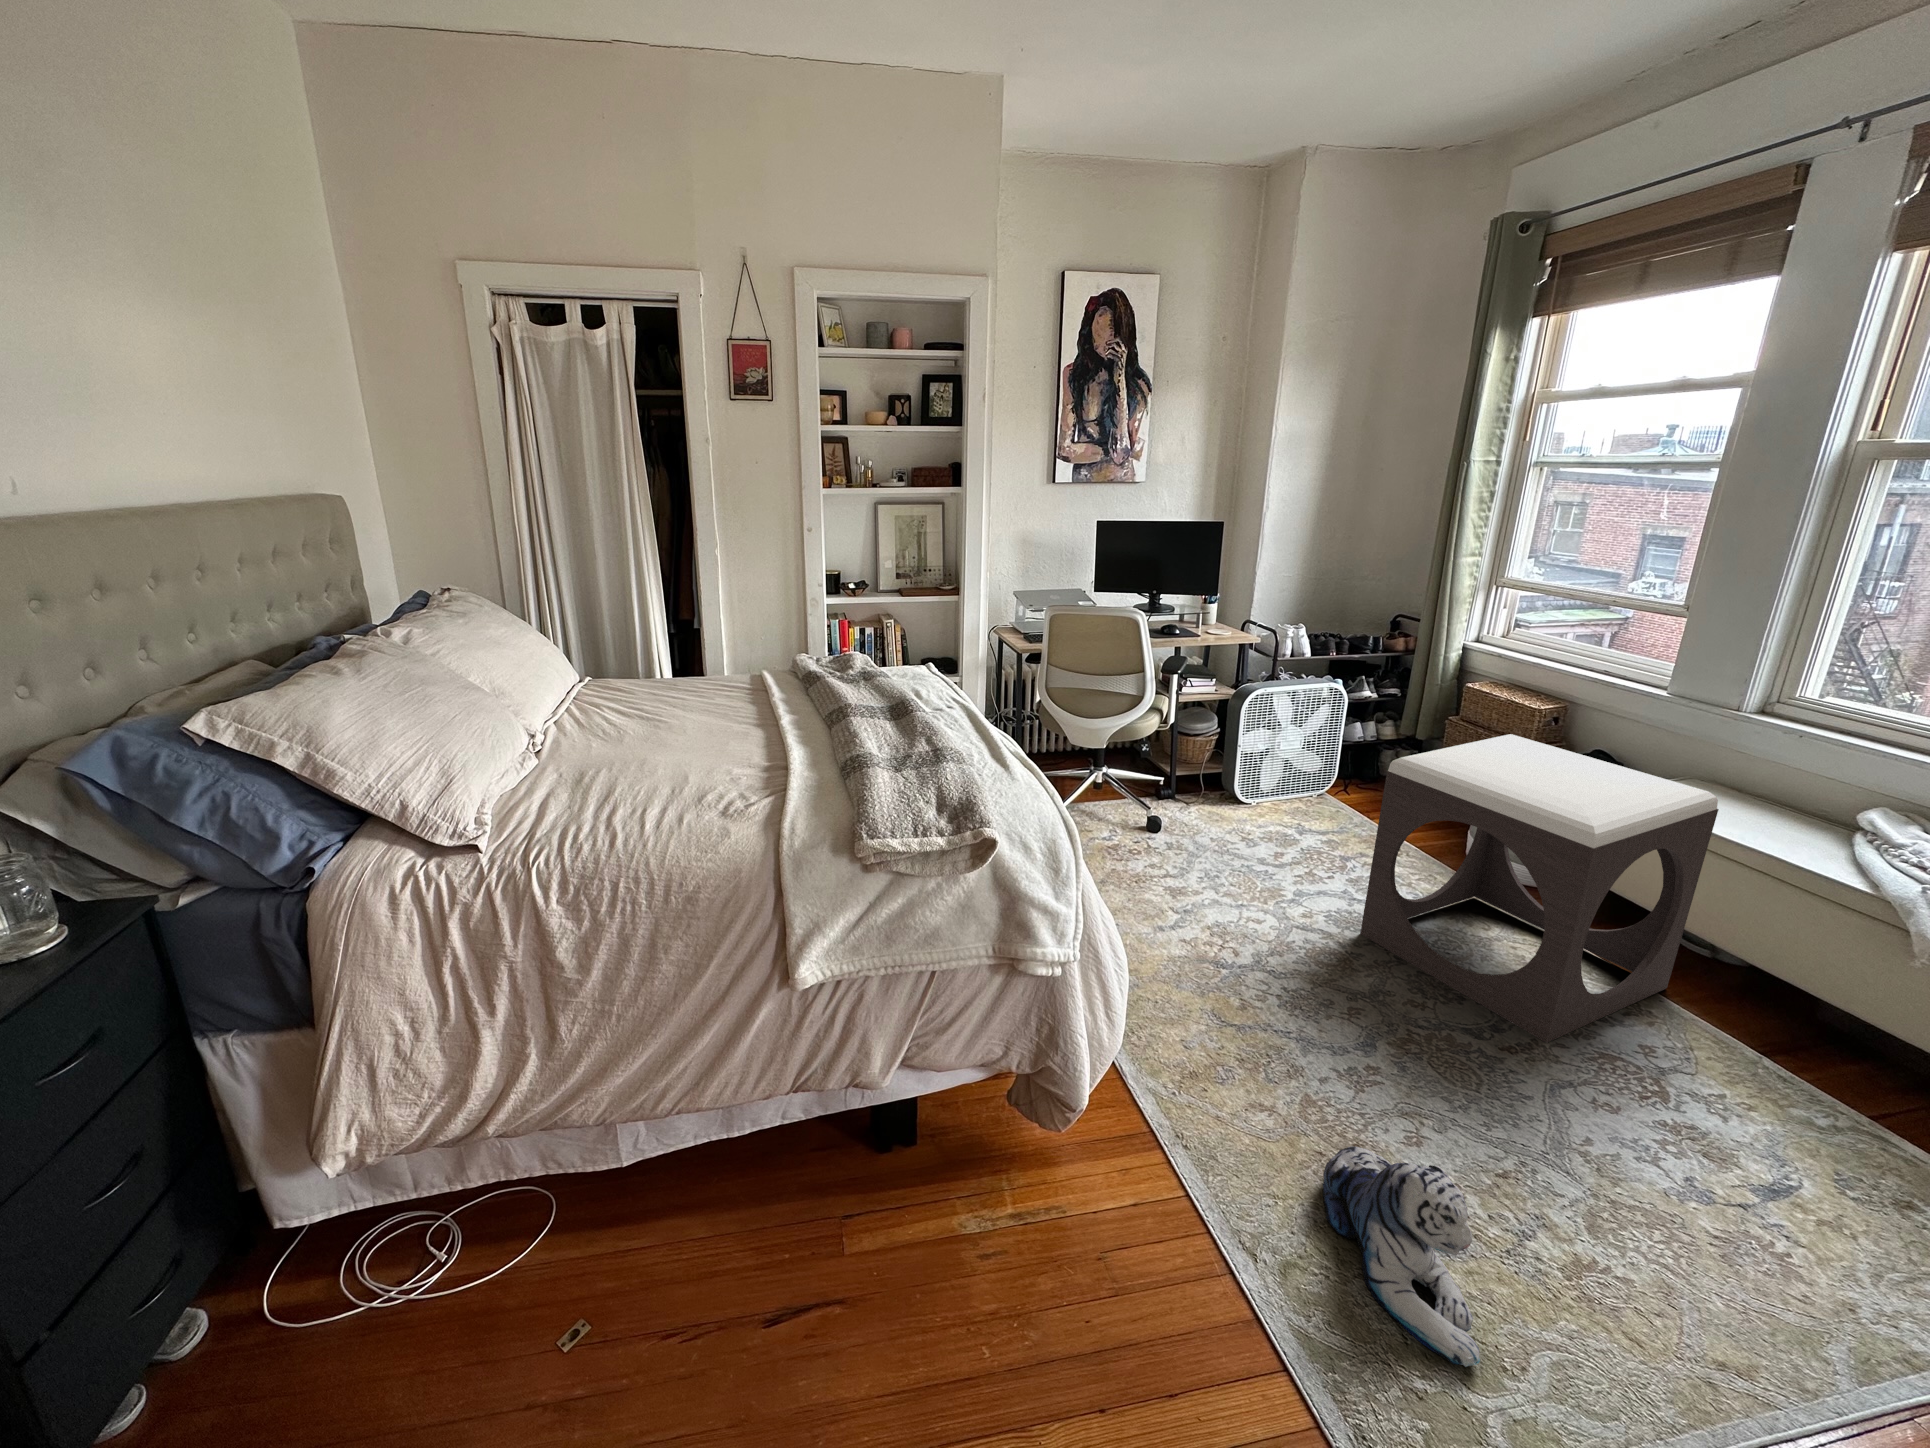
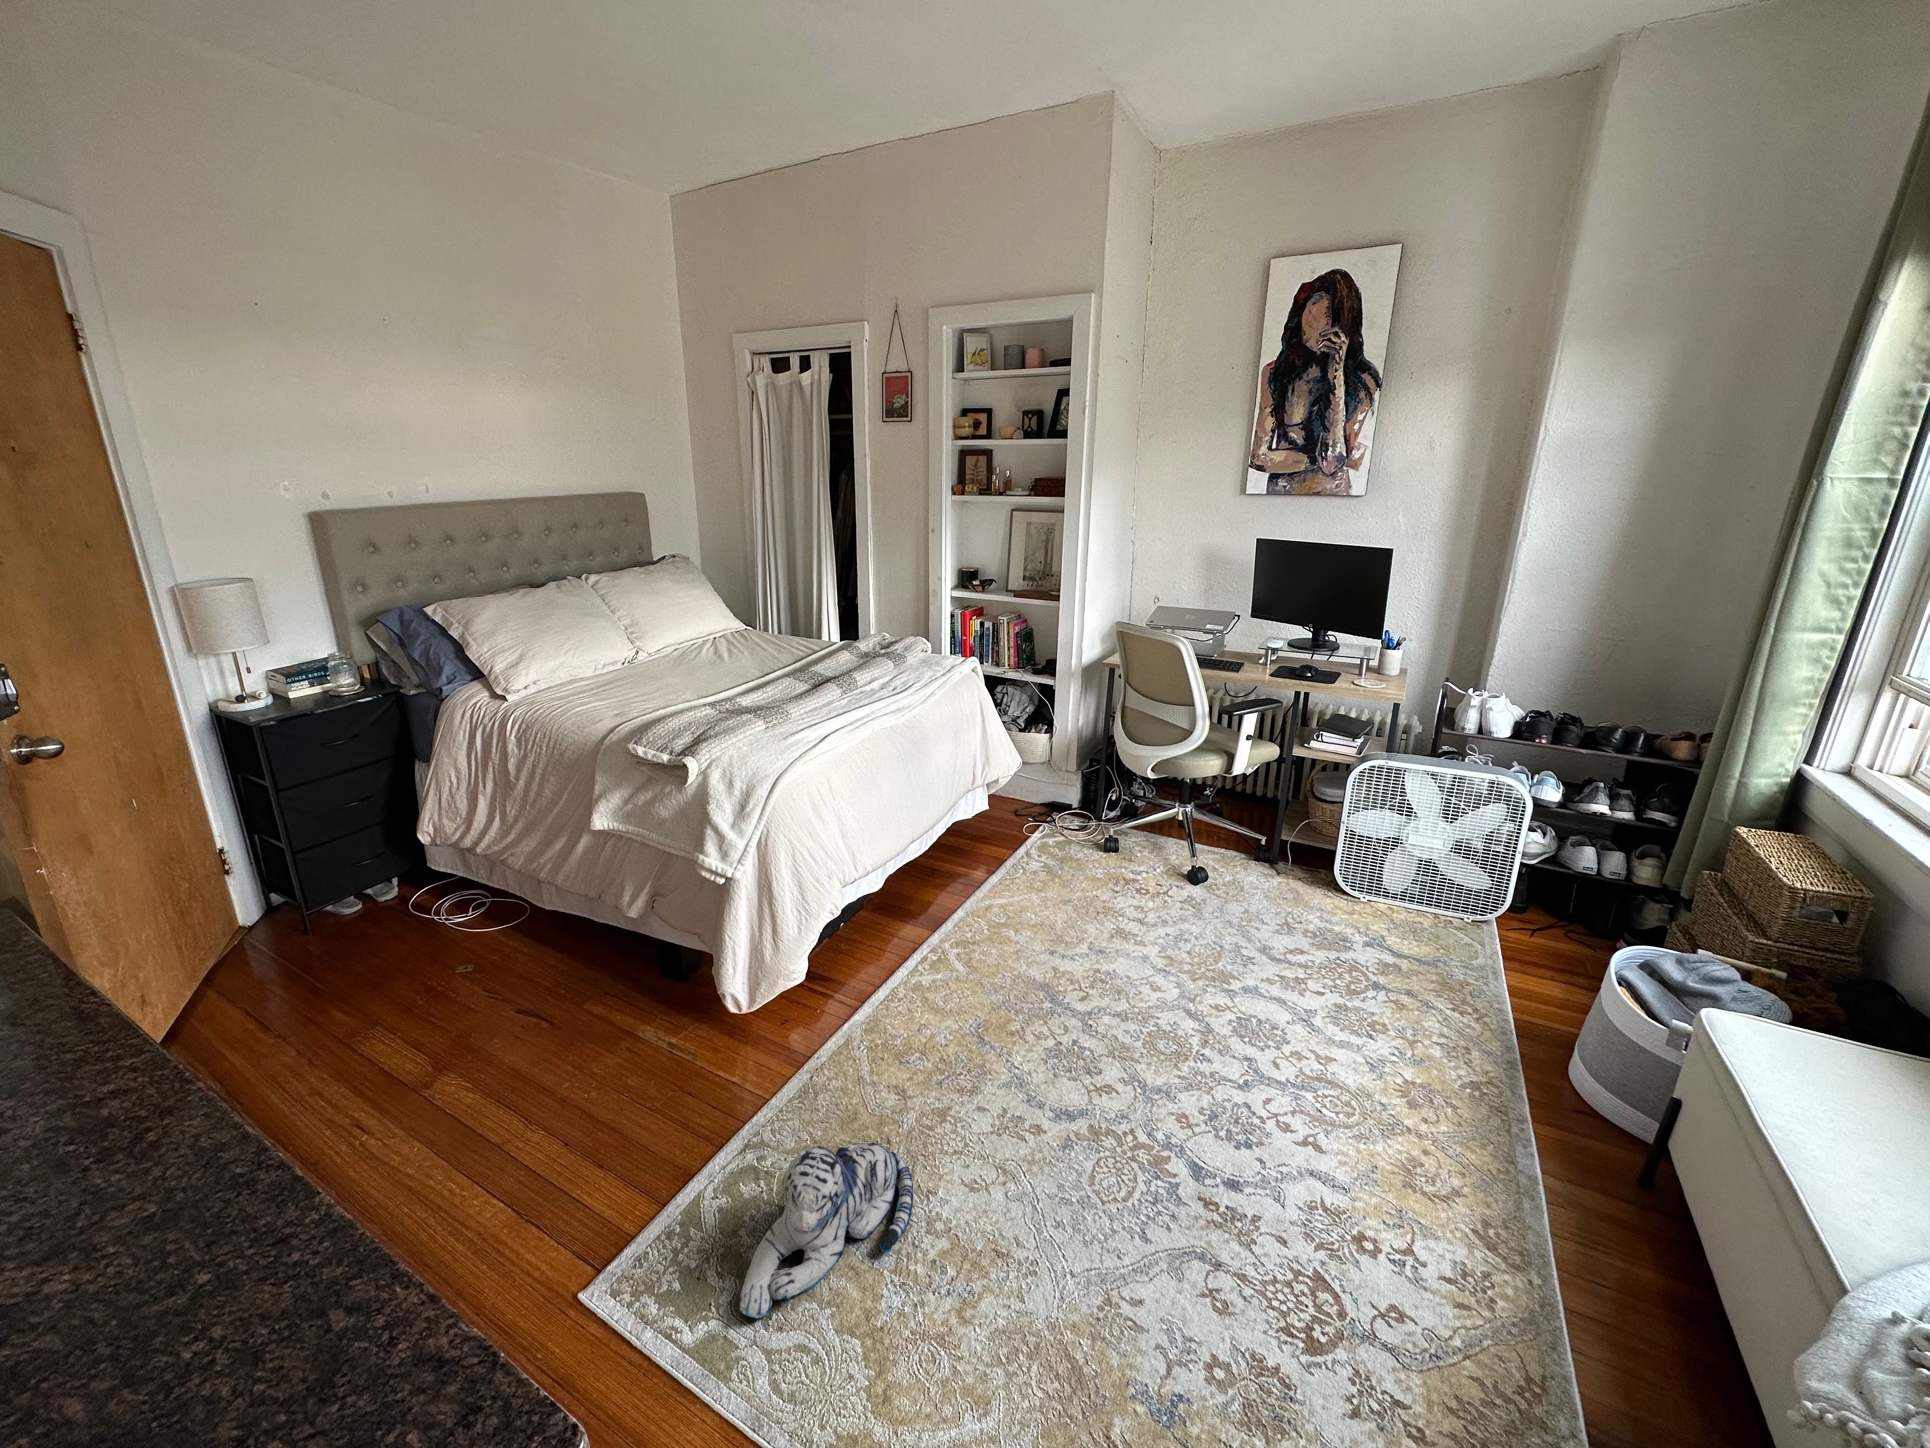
footstool: present [1360,734,1719,1043] -> none [1263,850,1710,1322]

